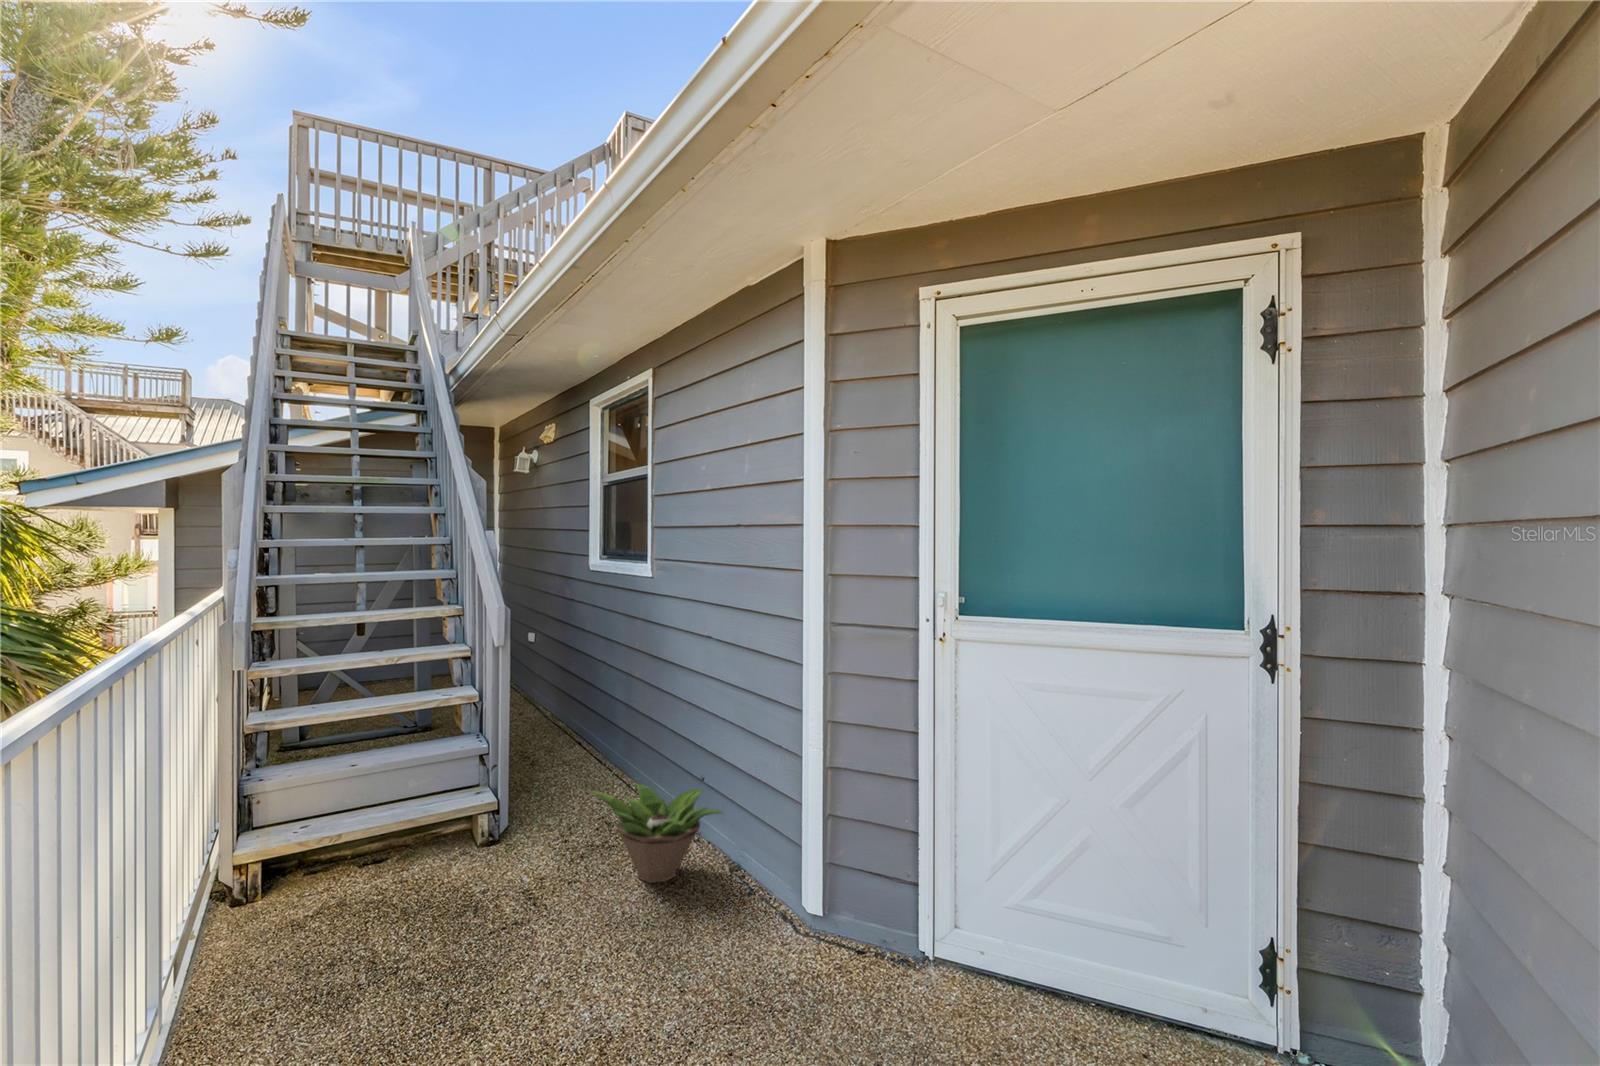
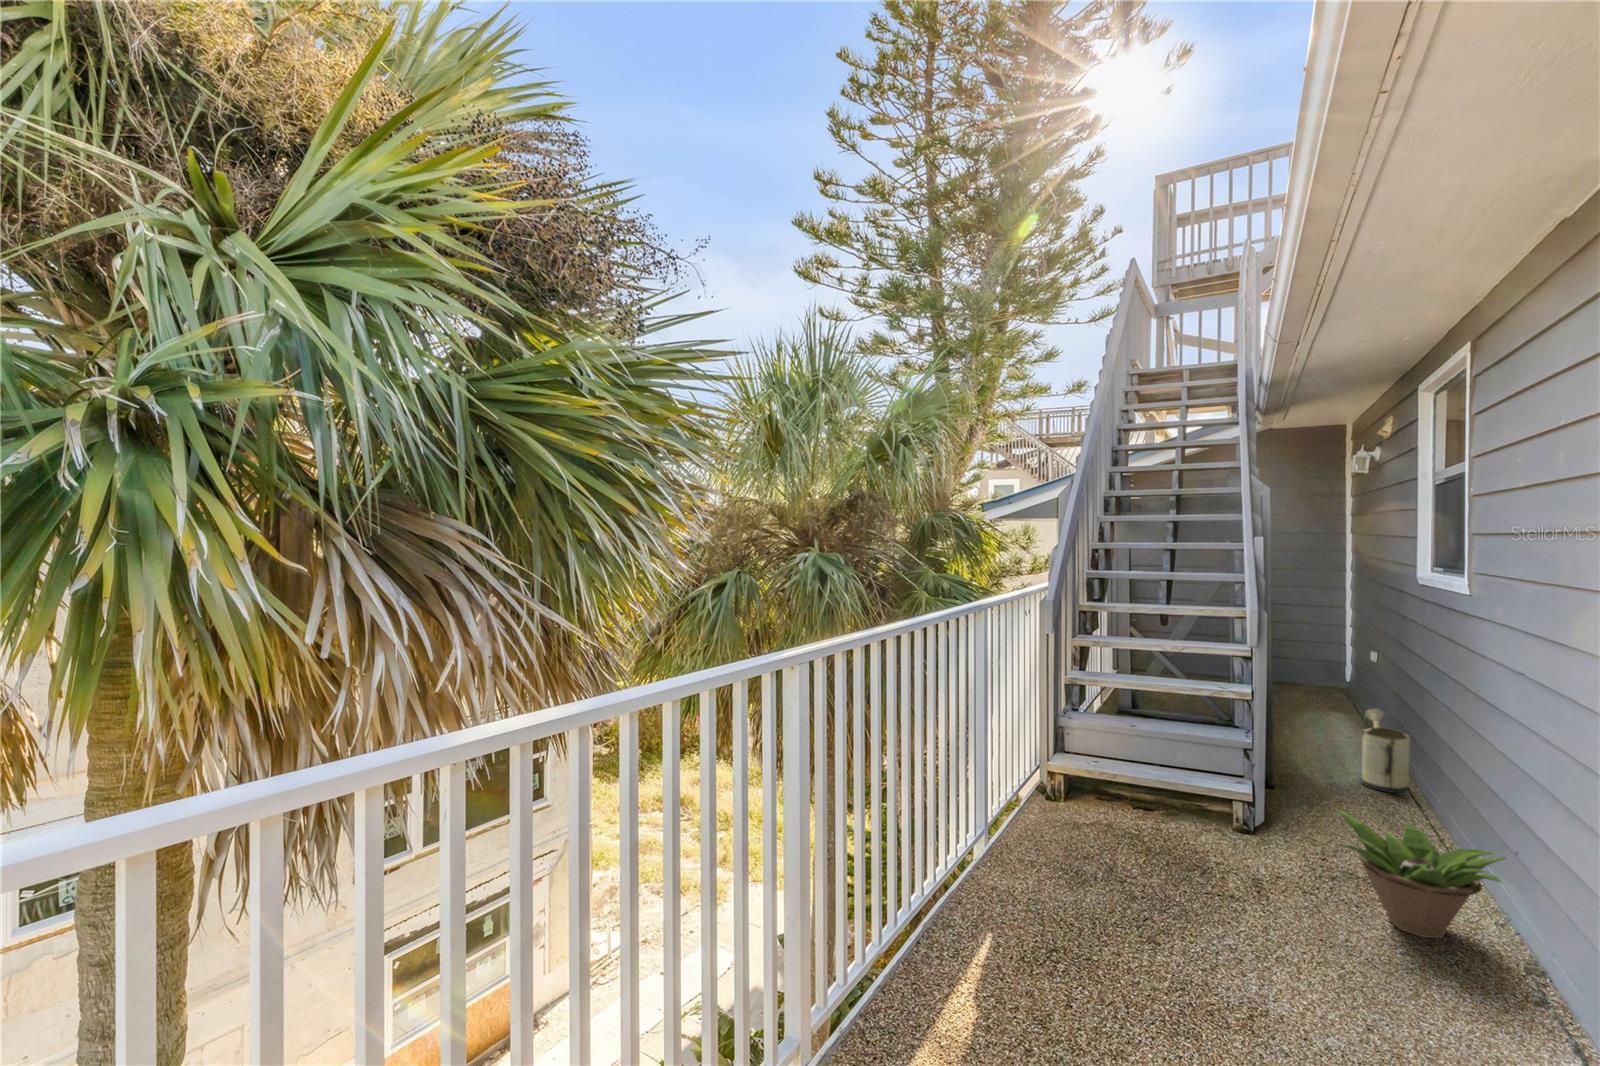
watering can: none [548,682,588,756] -> present [1362,708,1410,793]

